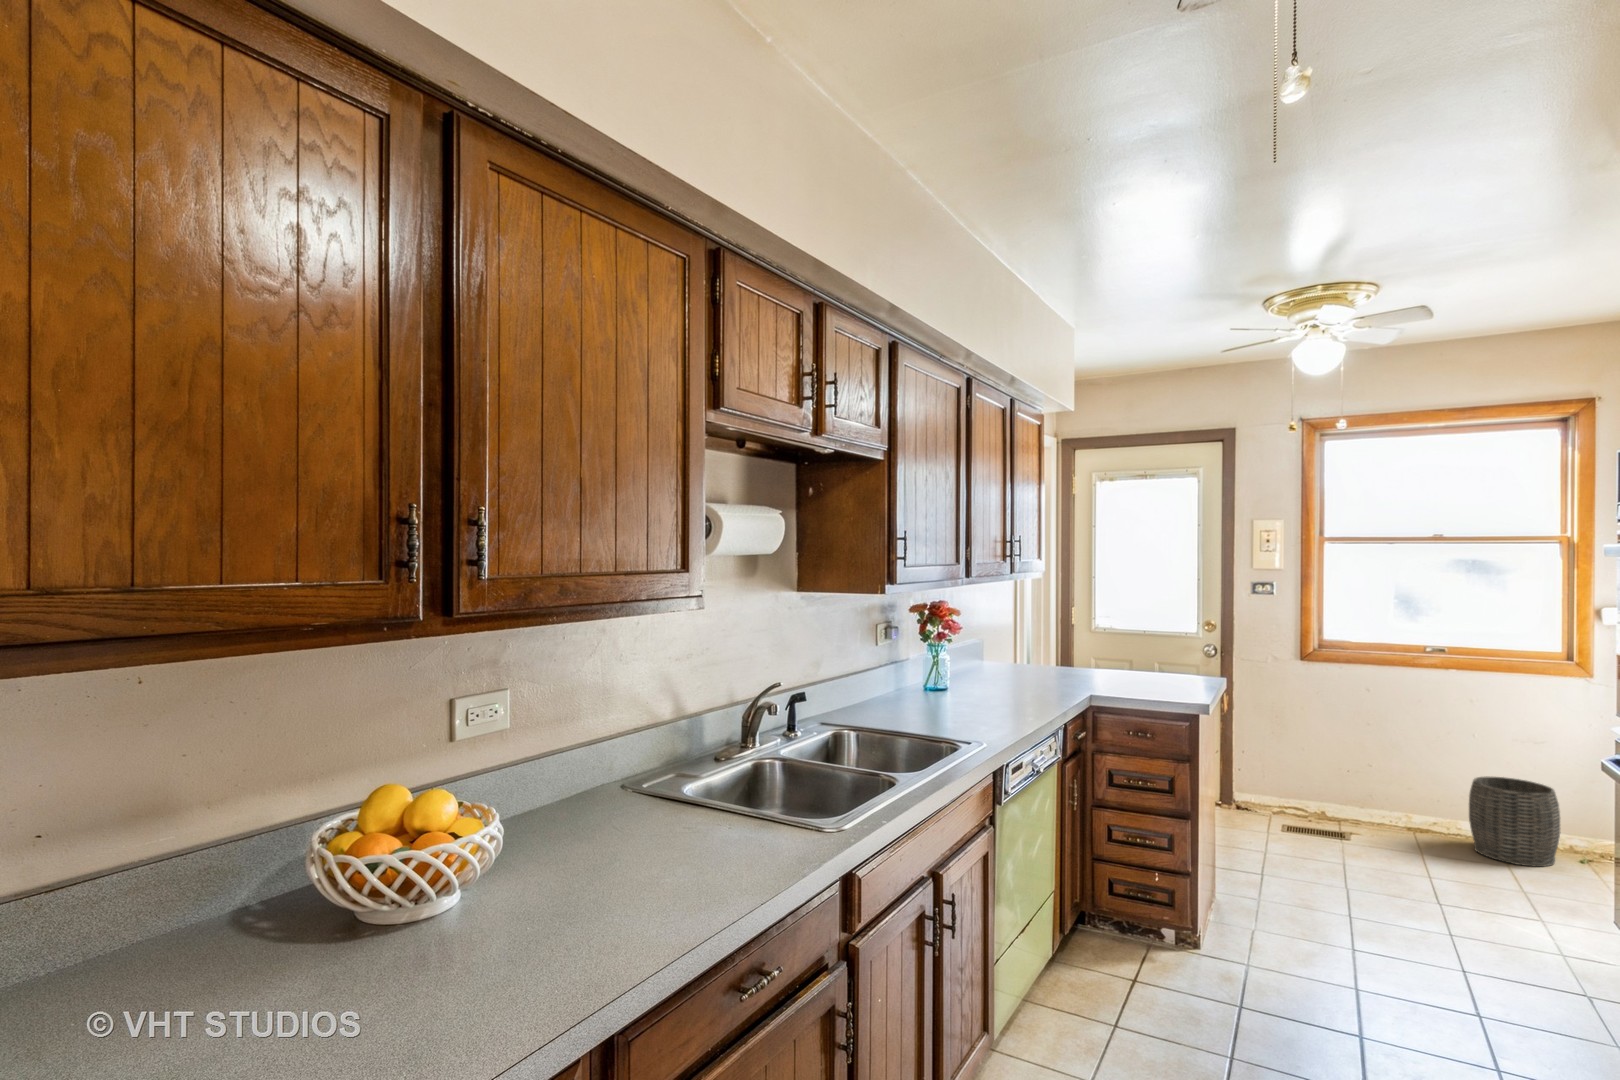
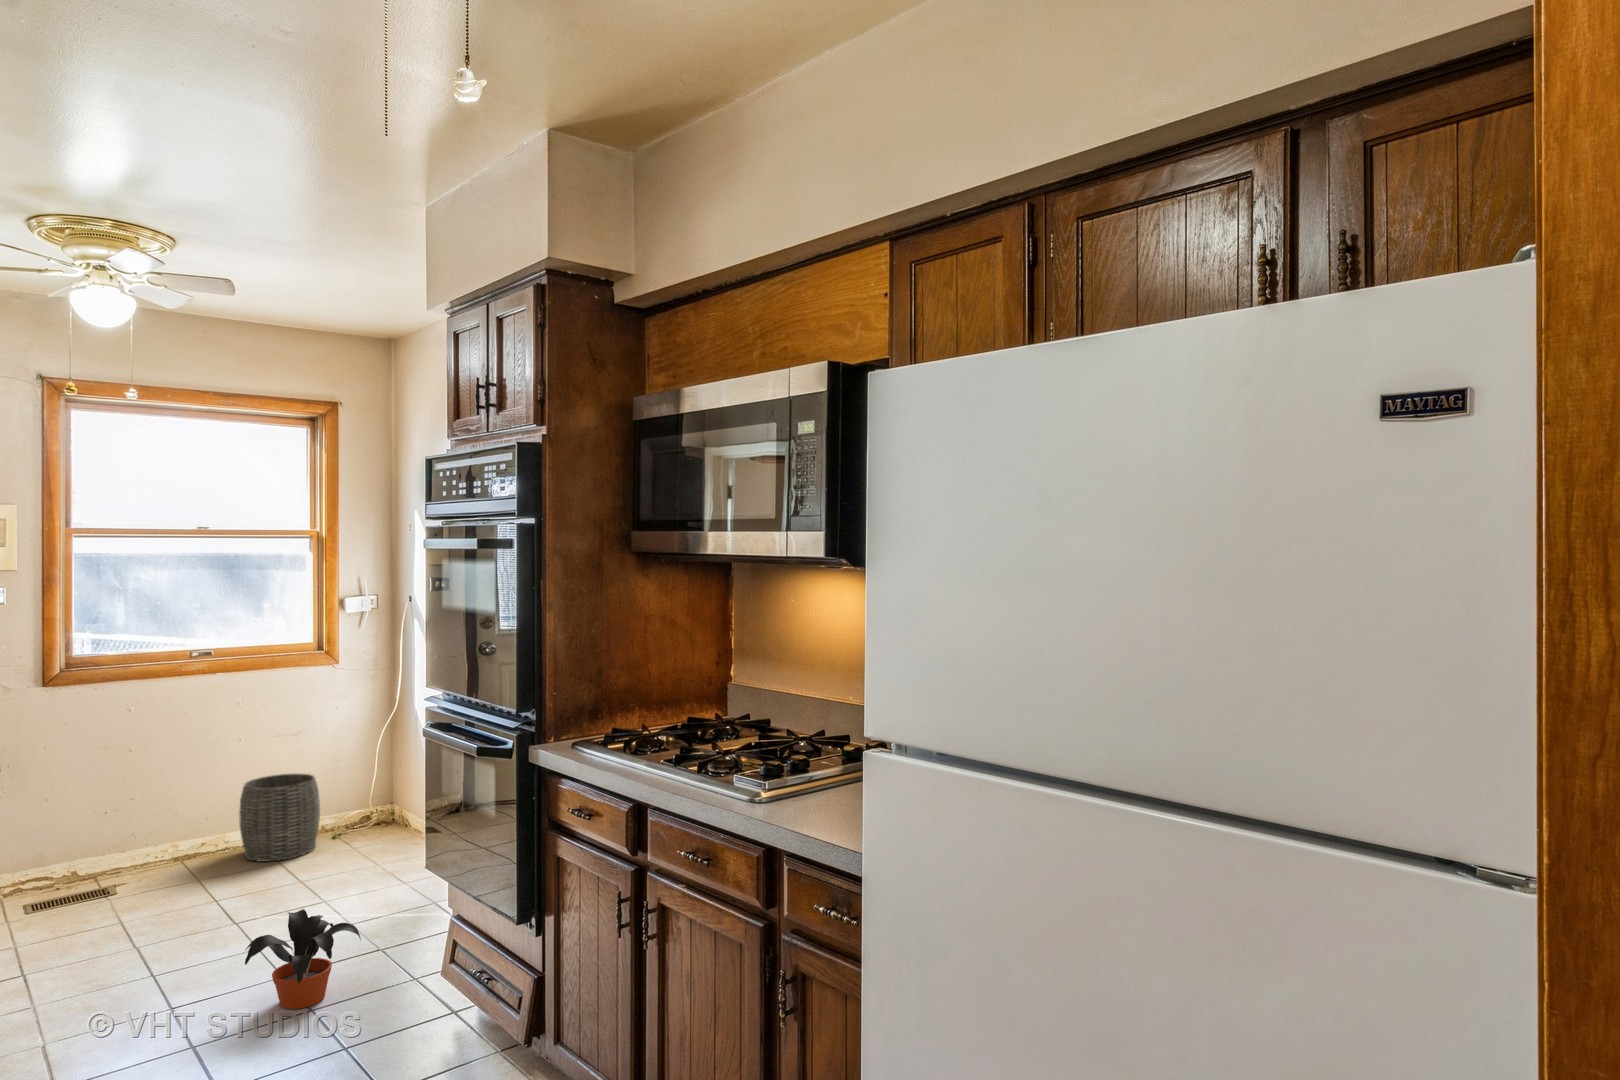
potted plant: none [1411,910,1546,1013] -> present [245,909,361,1009]

